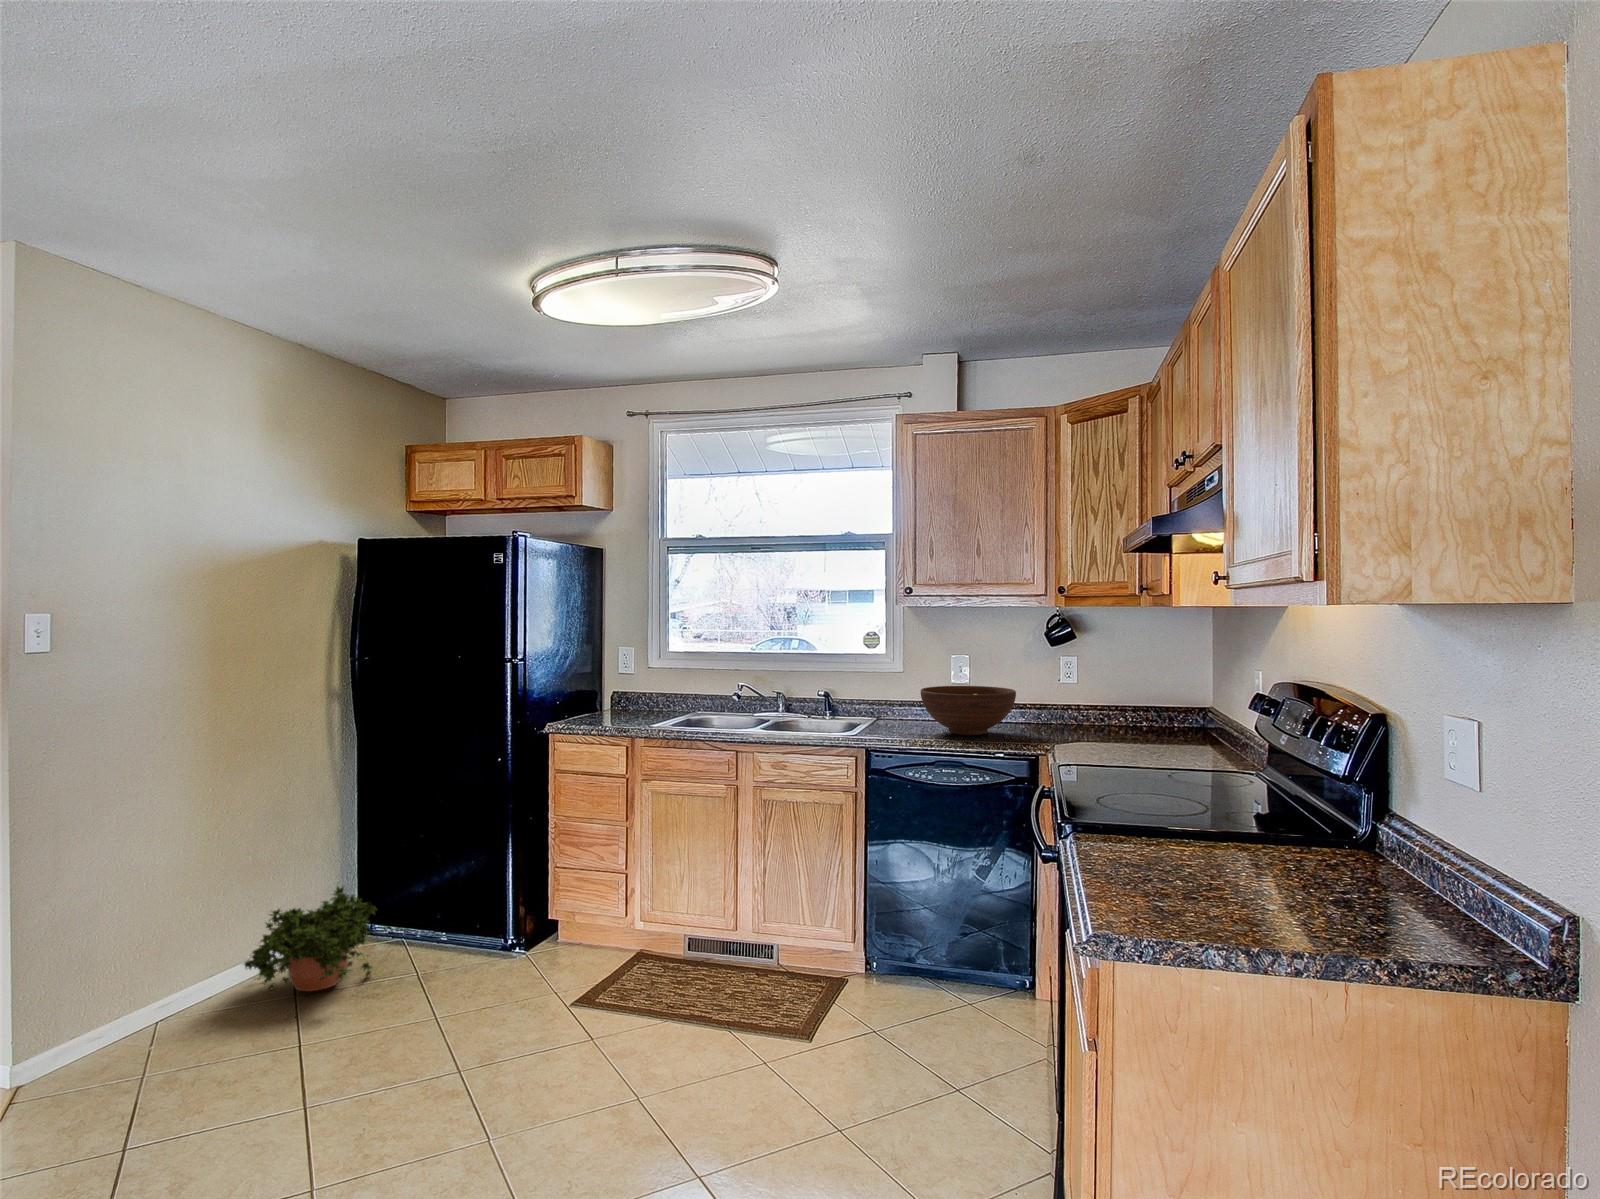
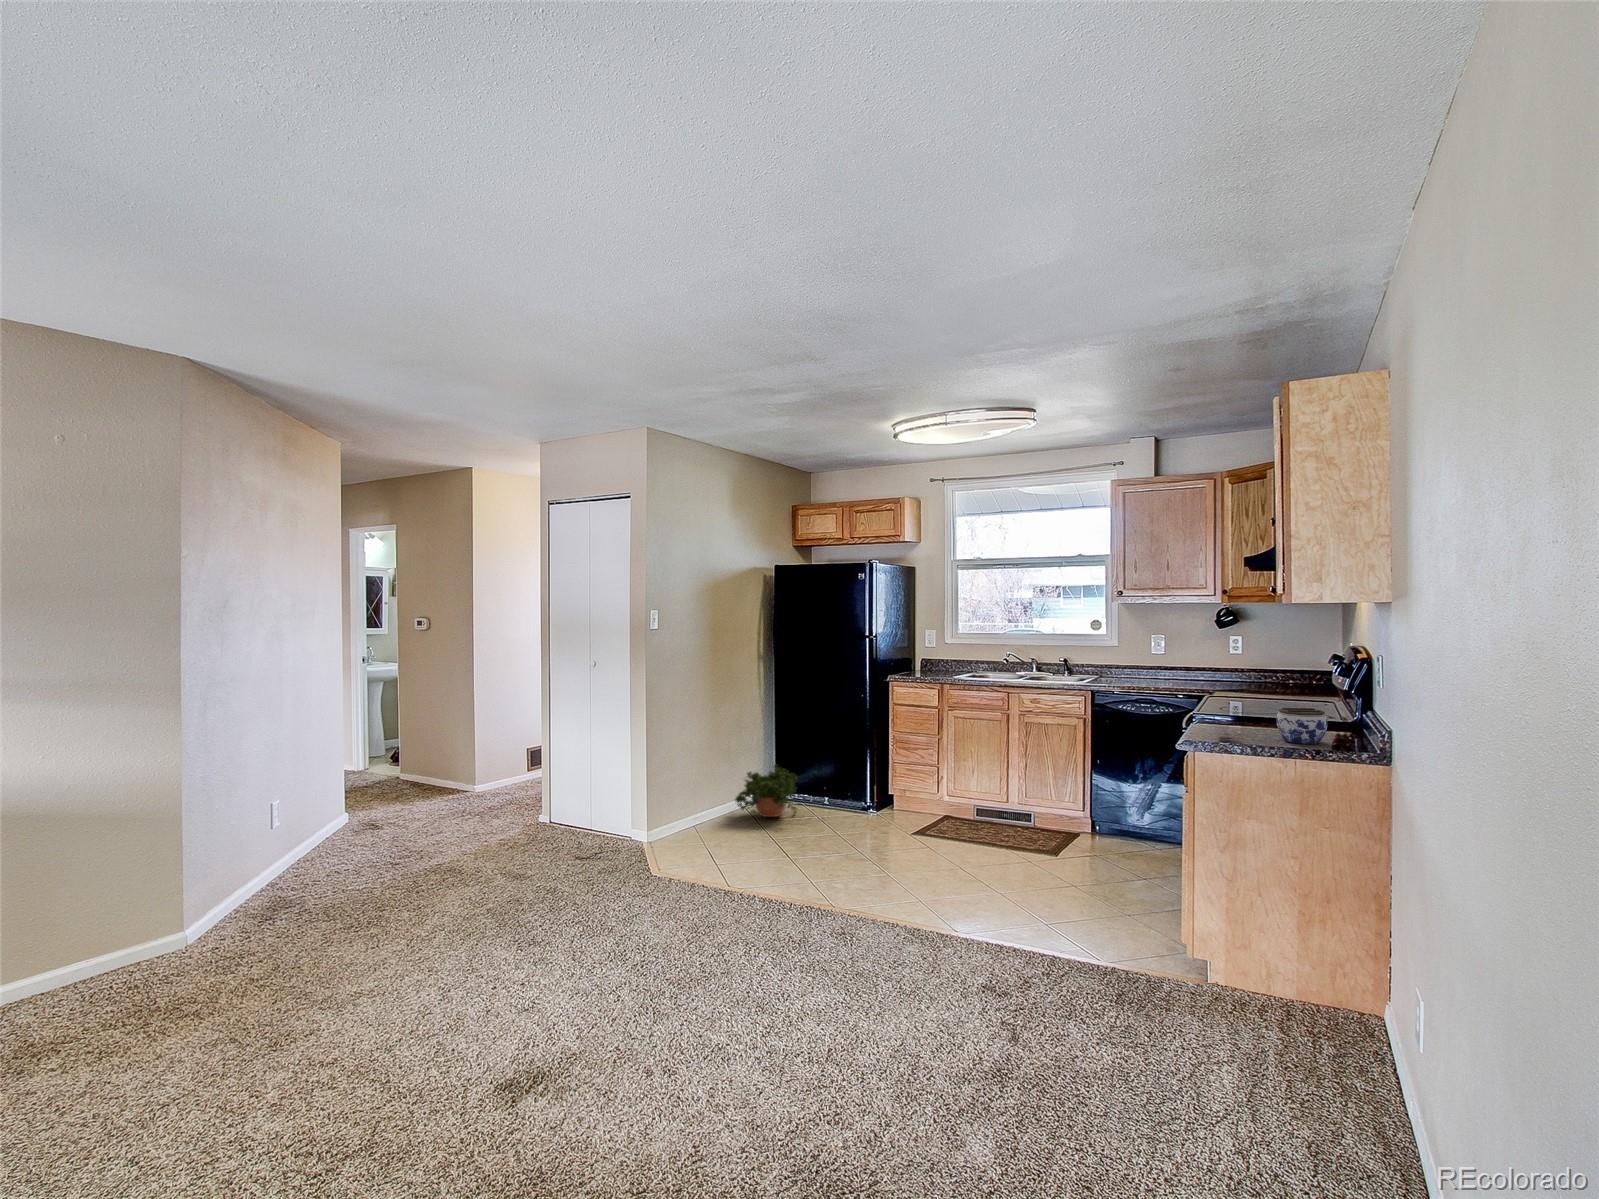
fruit bowl: present [921,686,1016,735] -> none [1129,655,1195,686]
jar: none [1277,839,1396,935] -> present [1276,708,1328,744]

